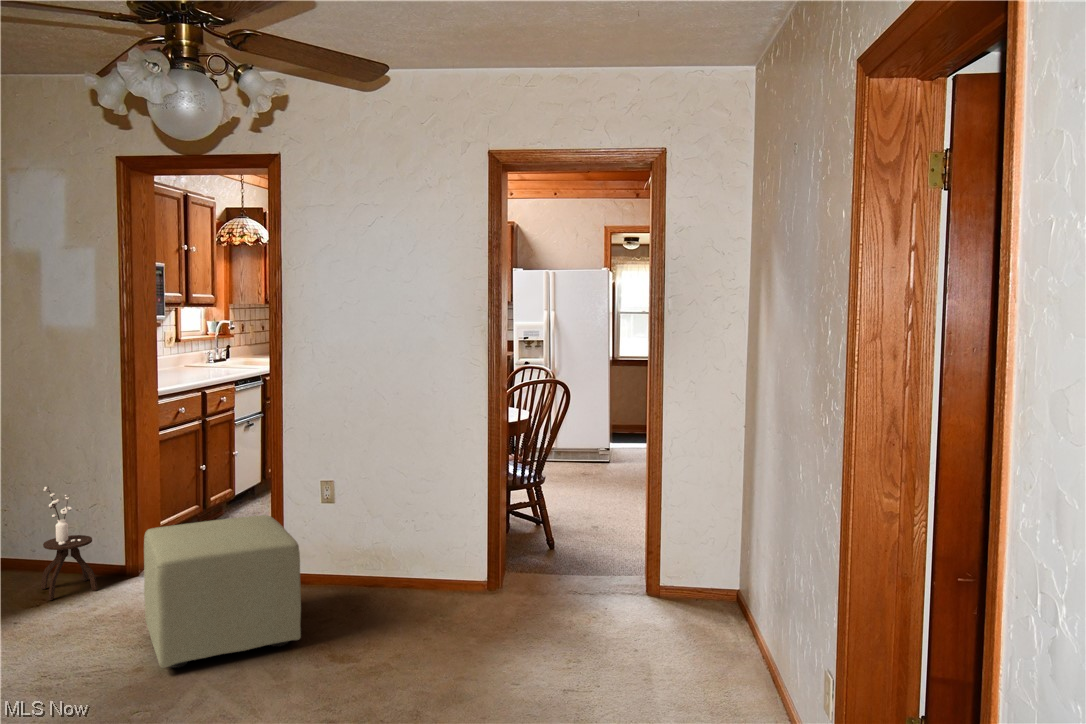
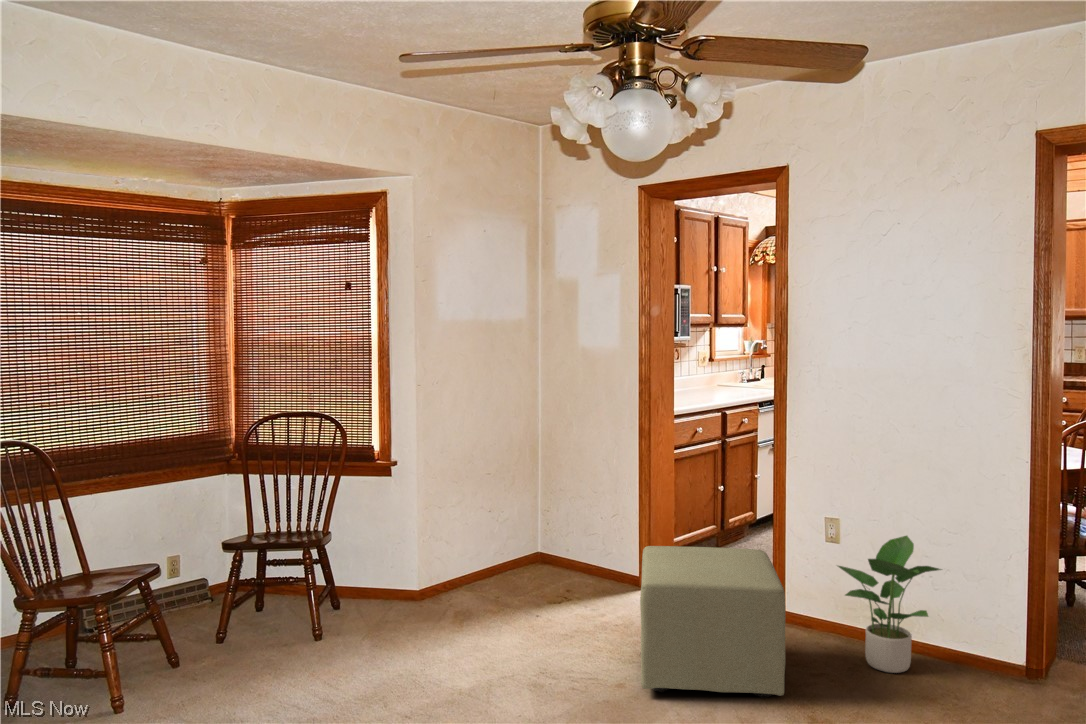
potted plant: none [333,484,419,601] -> present [838,536,942,673]
side table: present [41,487,98,600] -> none [572,490,615,595]

